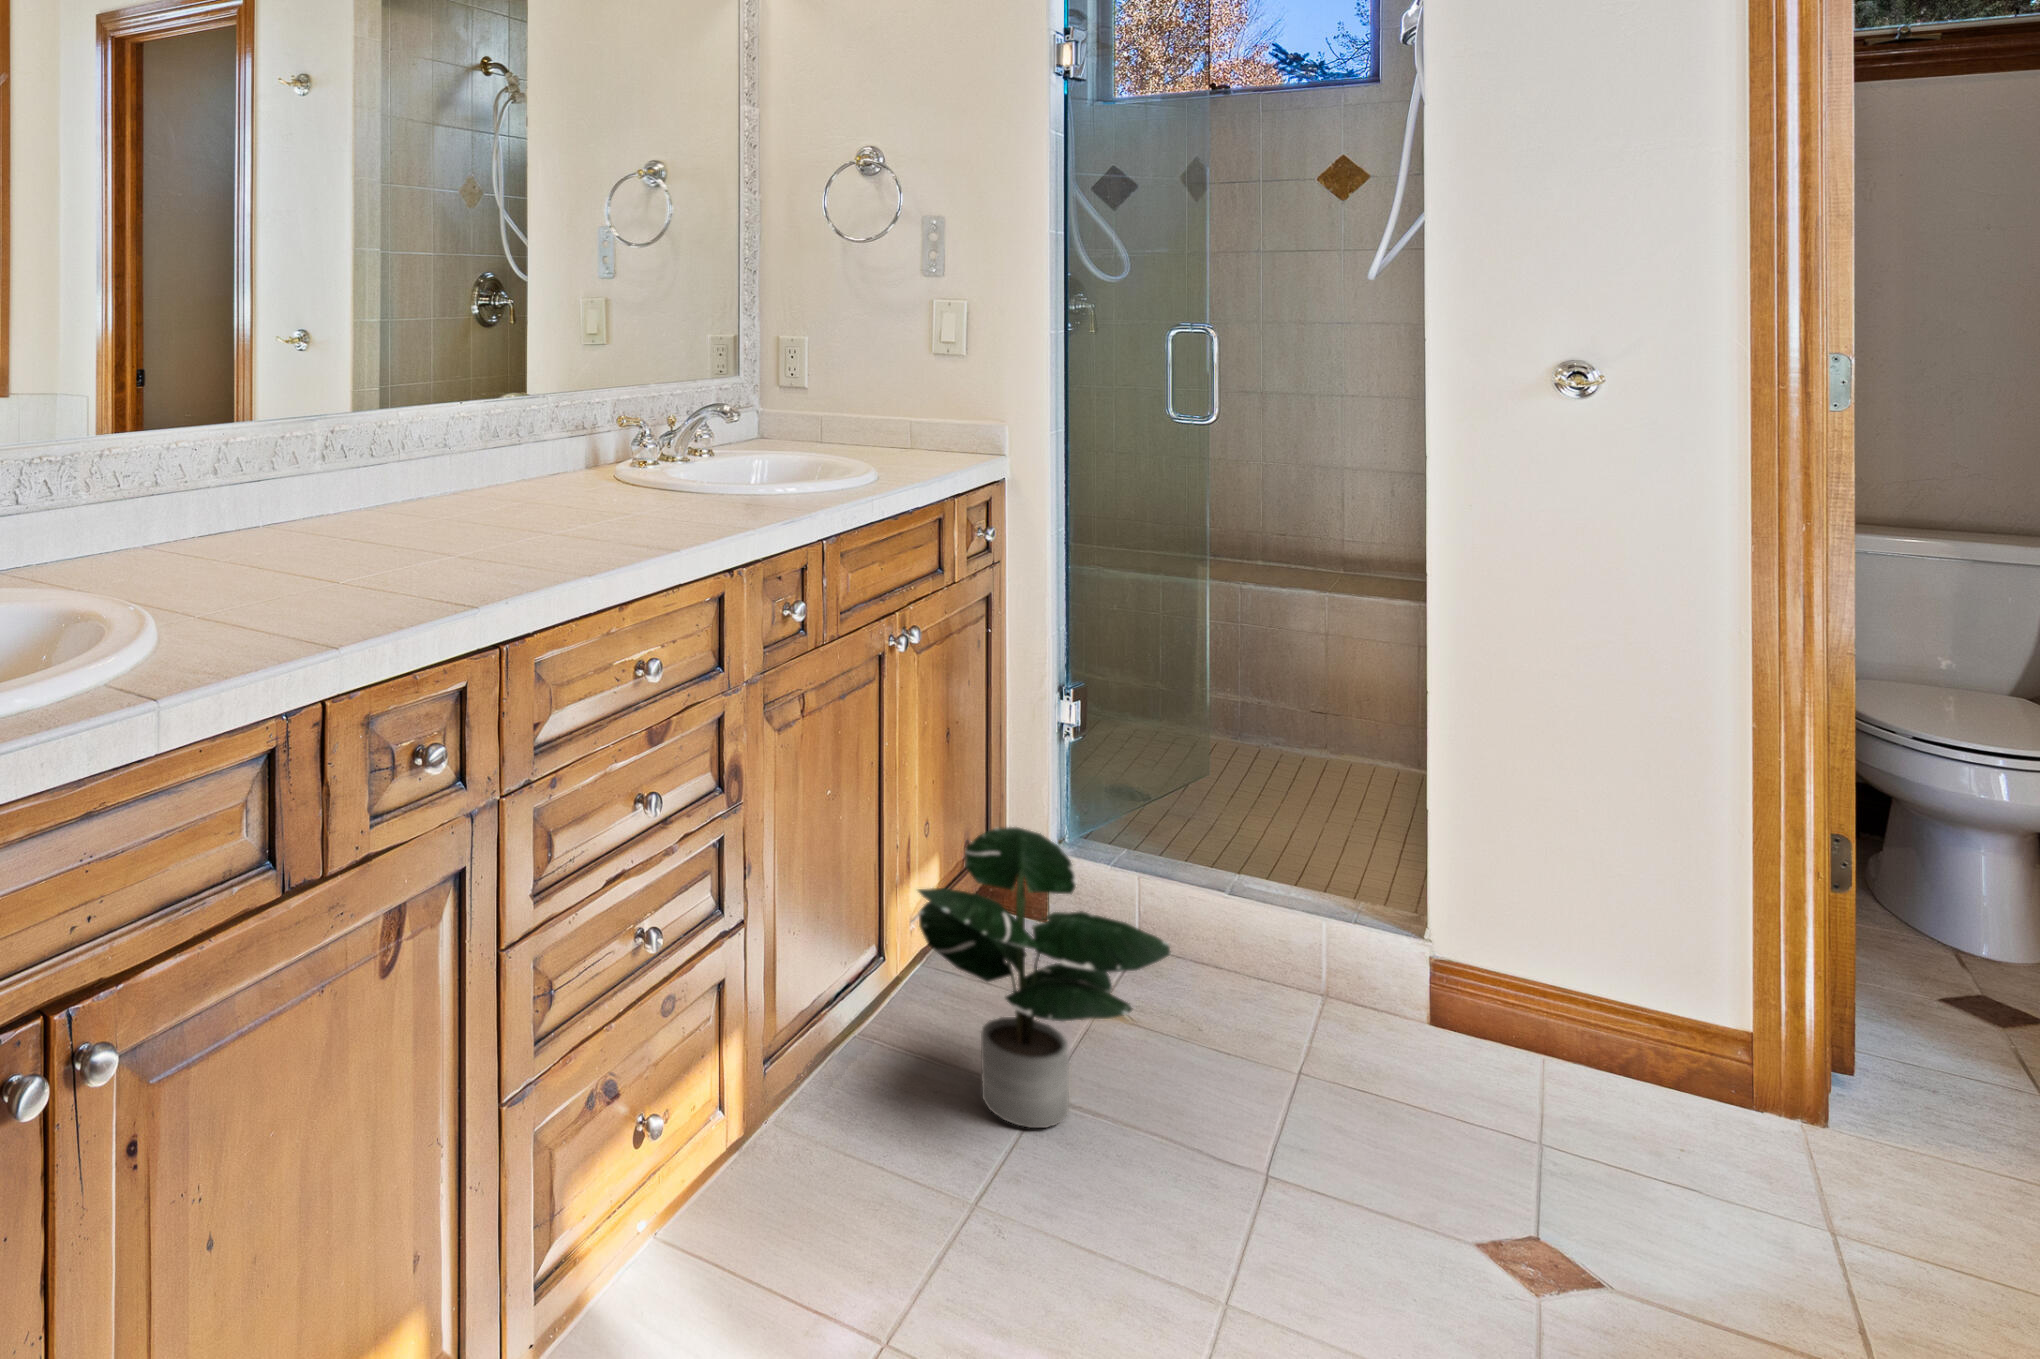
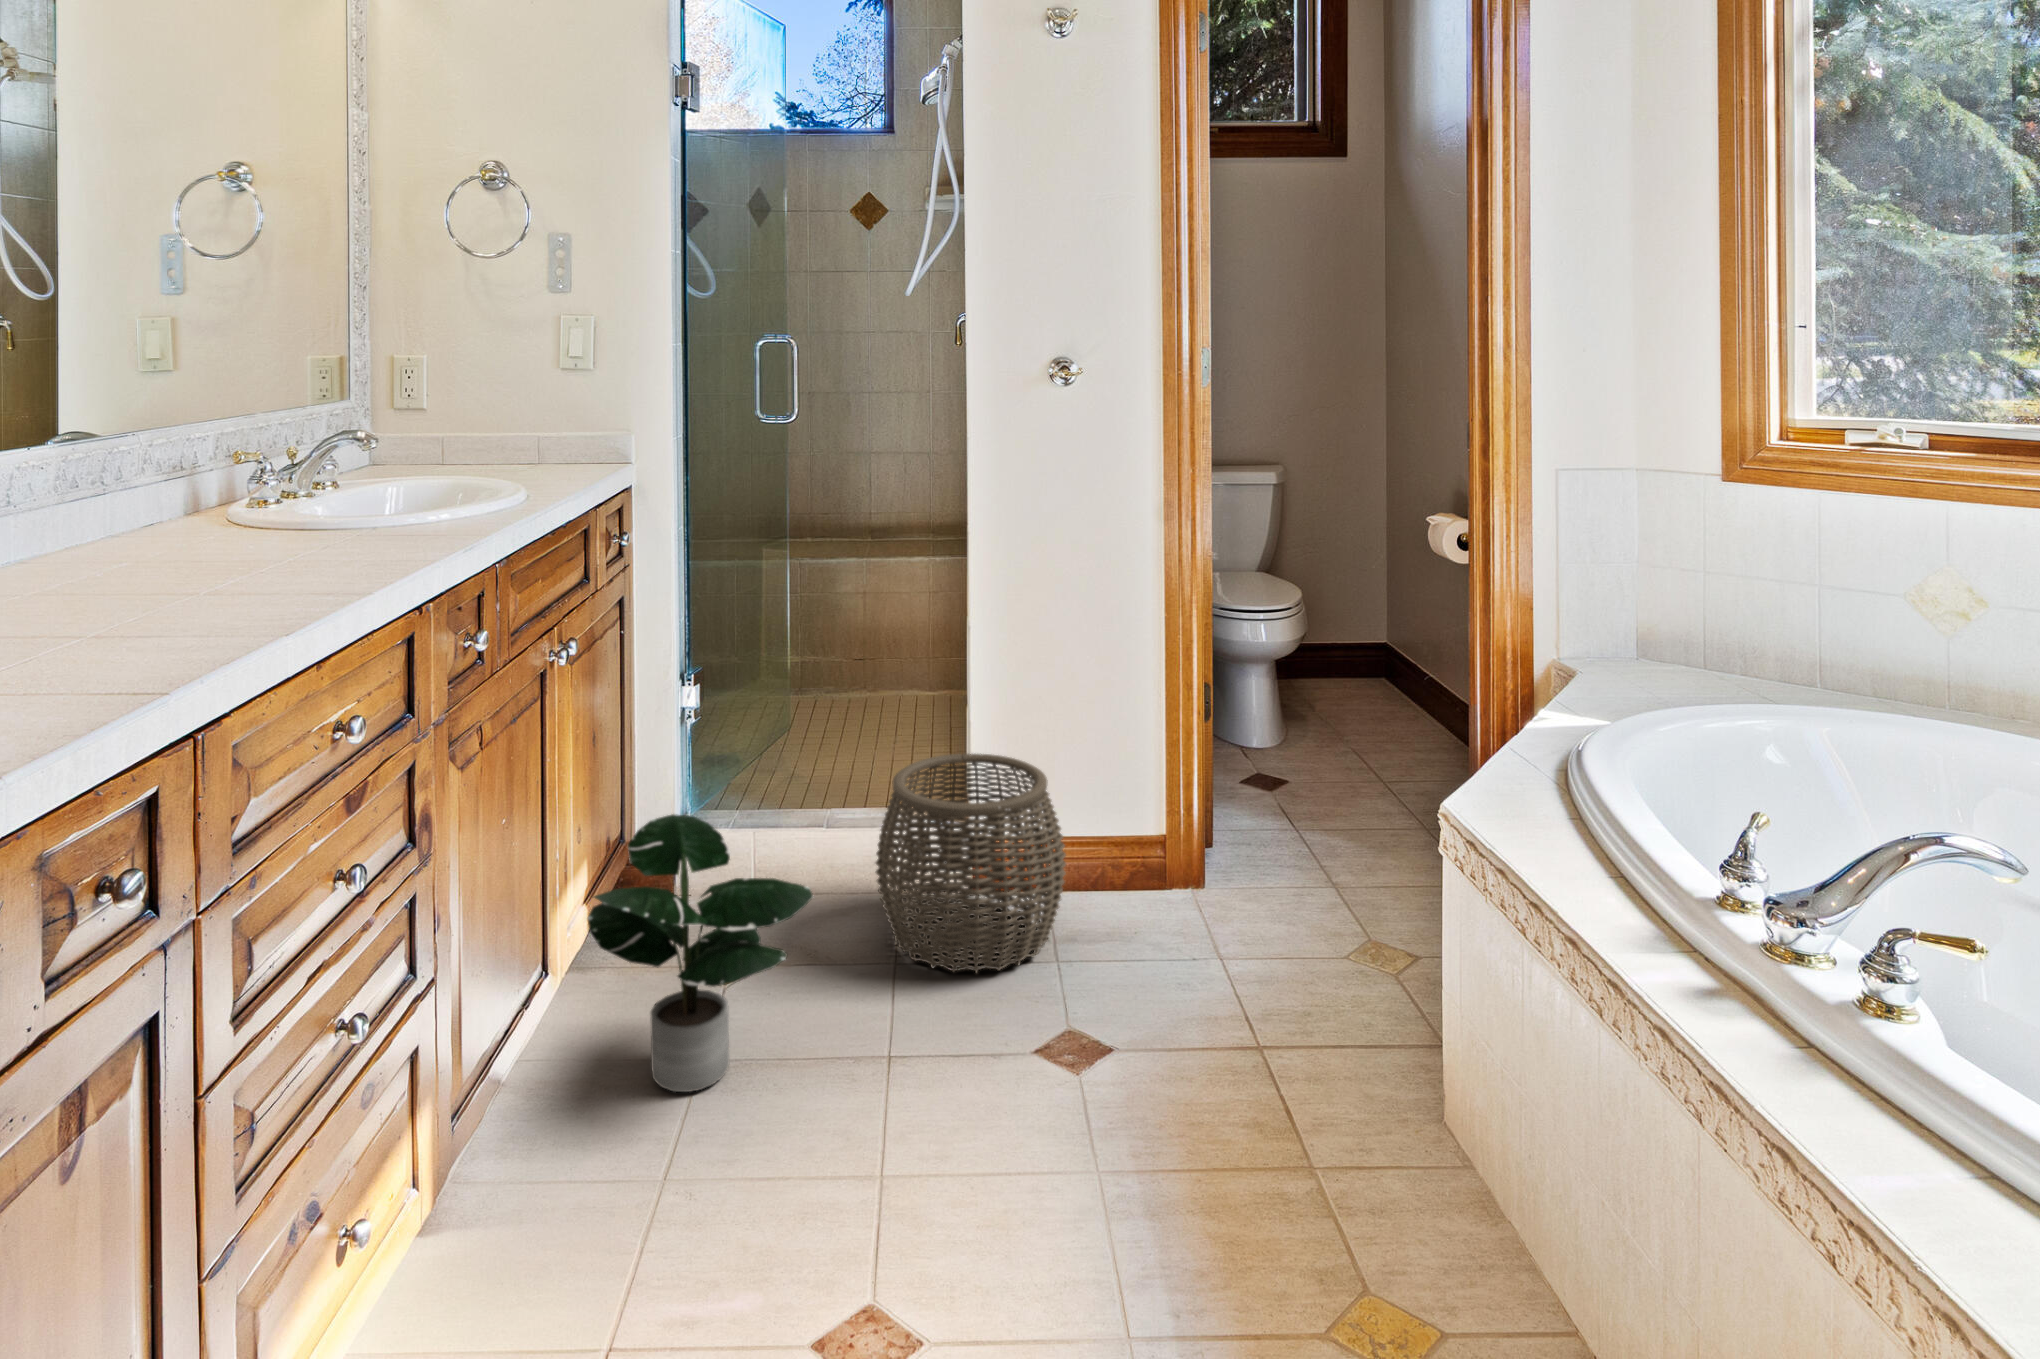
woven basket: none [1279,834,1568,1124] -> present [876,754,1066,973]

